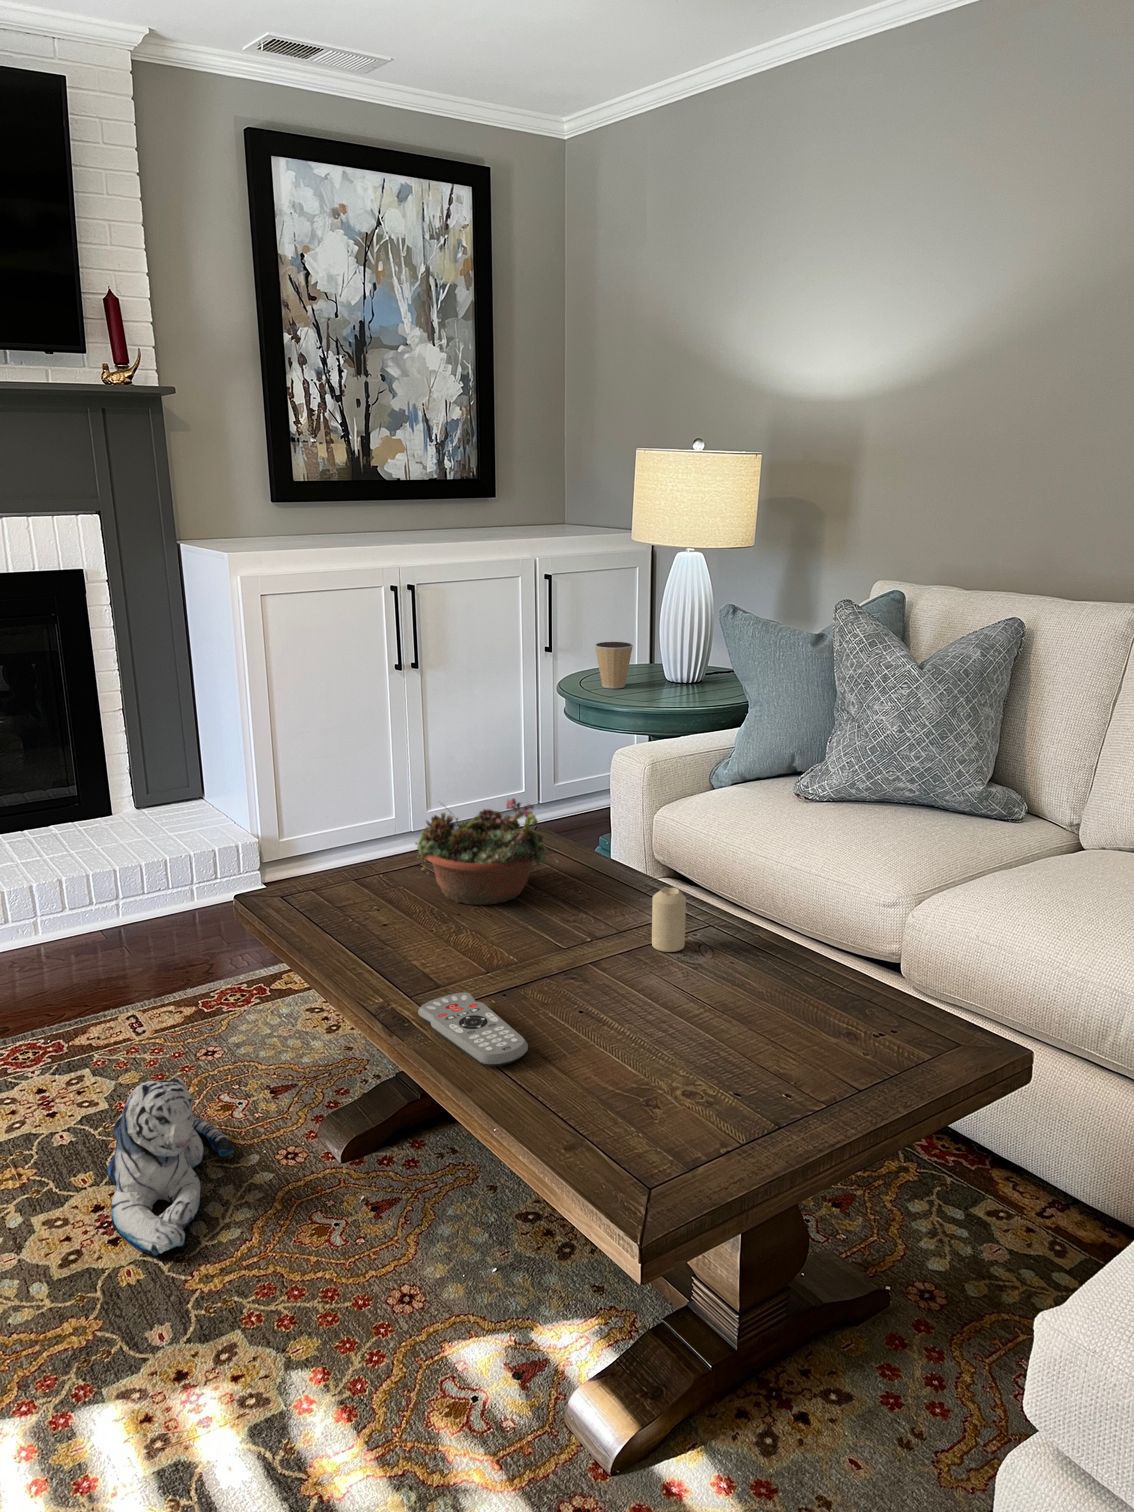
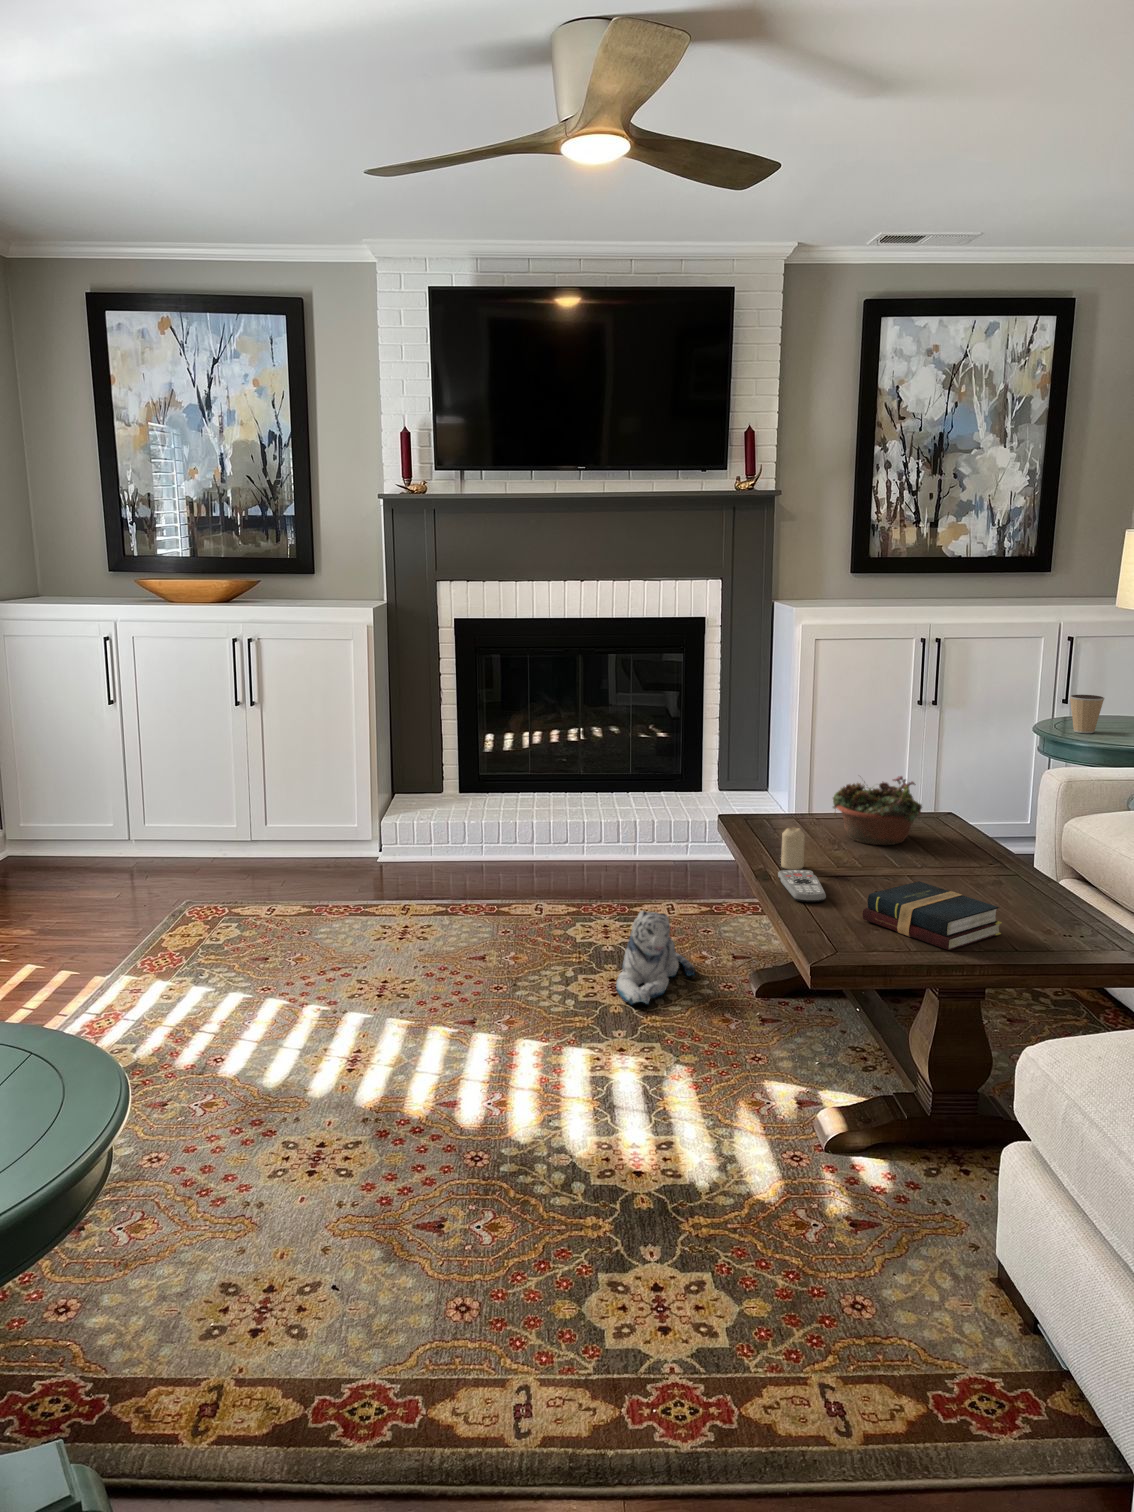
candle: present [652,887,686,952] -> present [781,827,805,870]
hardback book: none [616,988,811,1117] -> present [863,881,1002,950]

